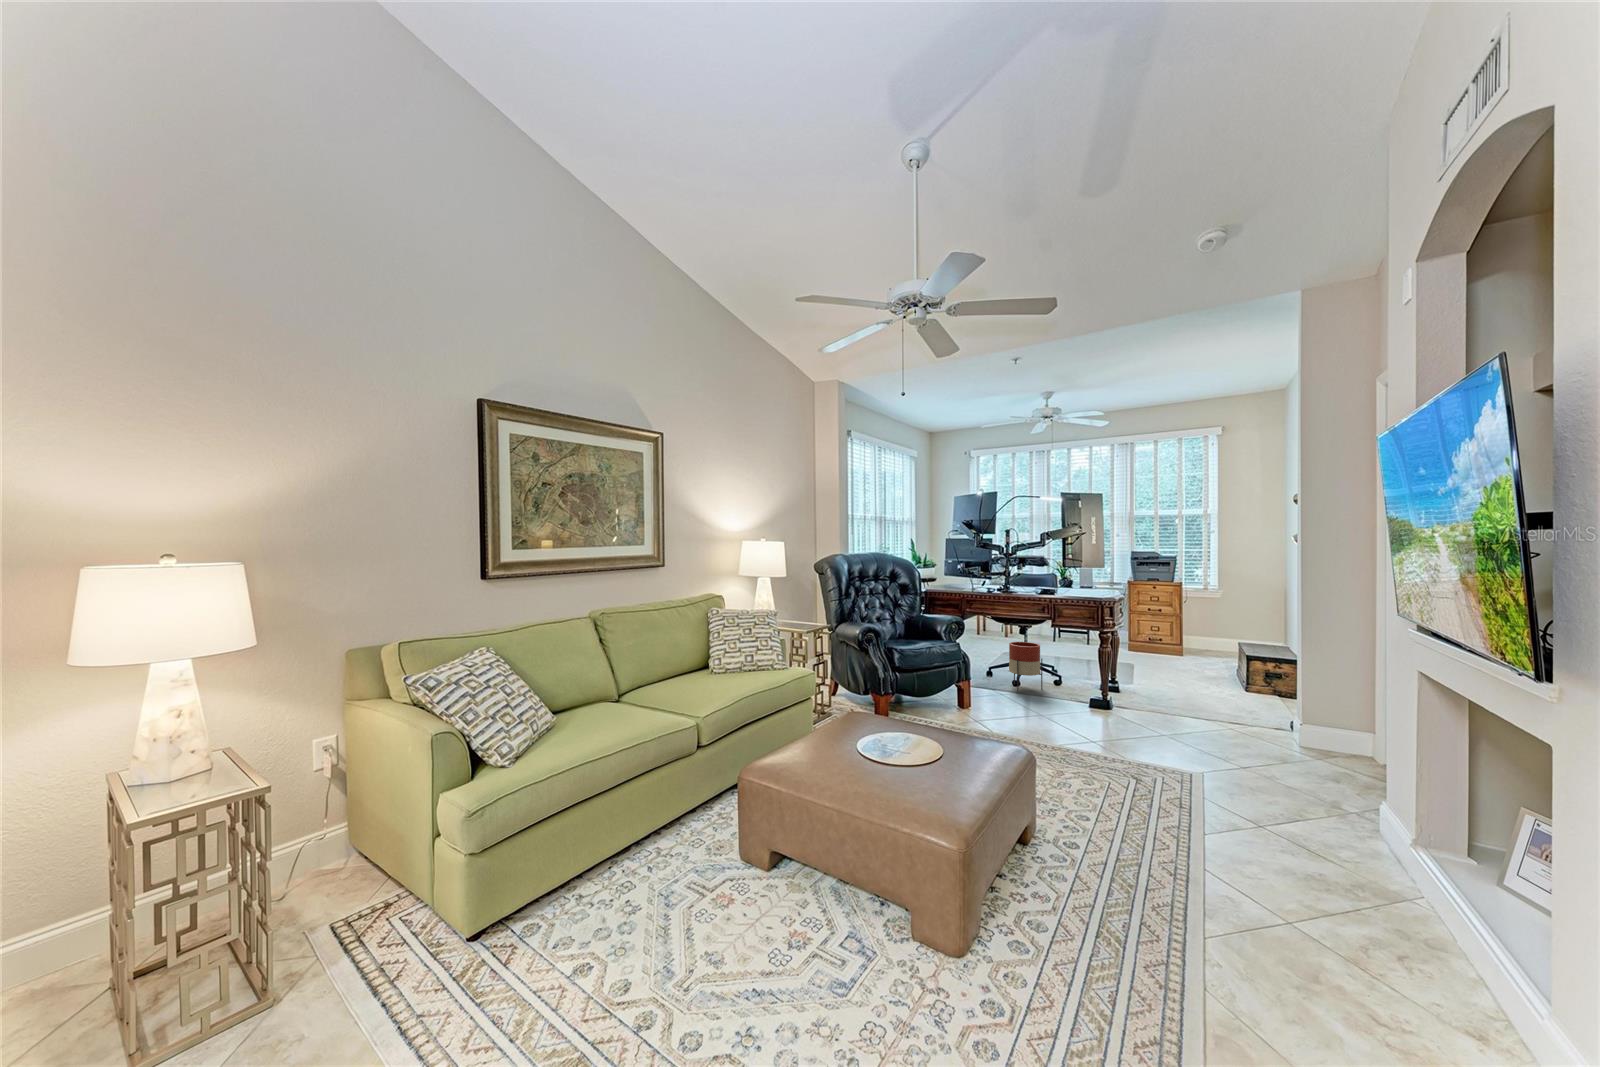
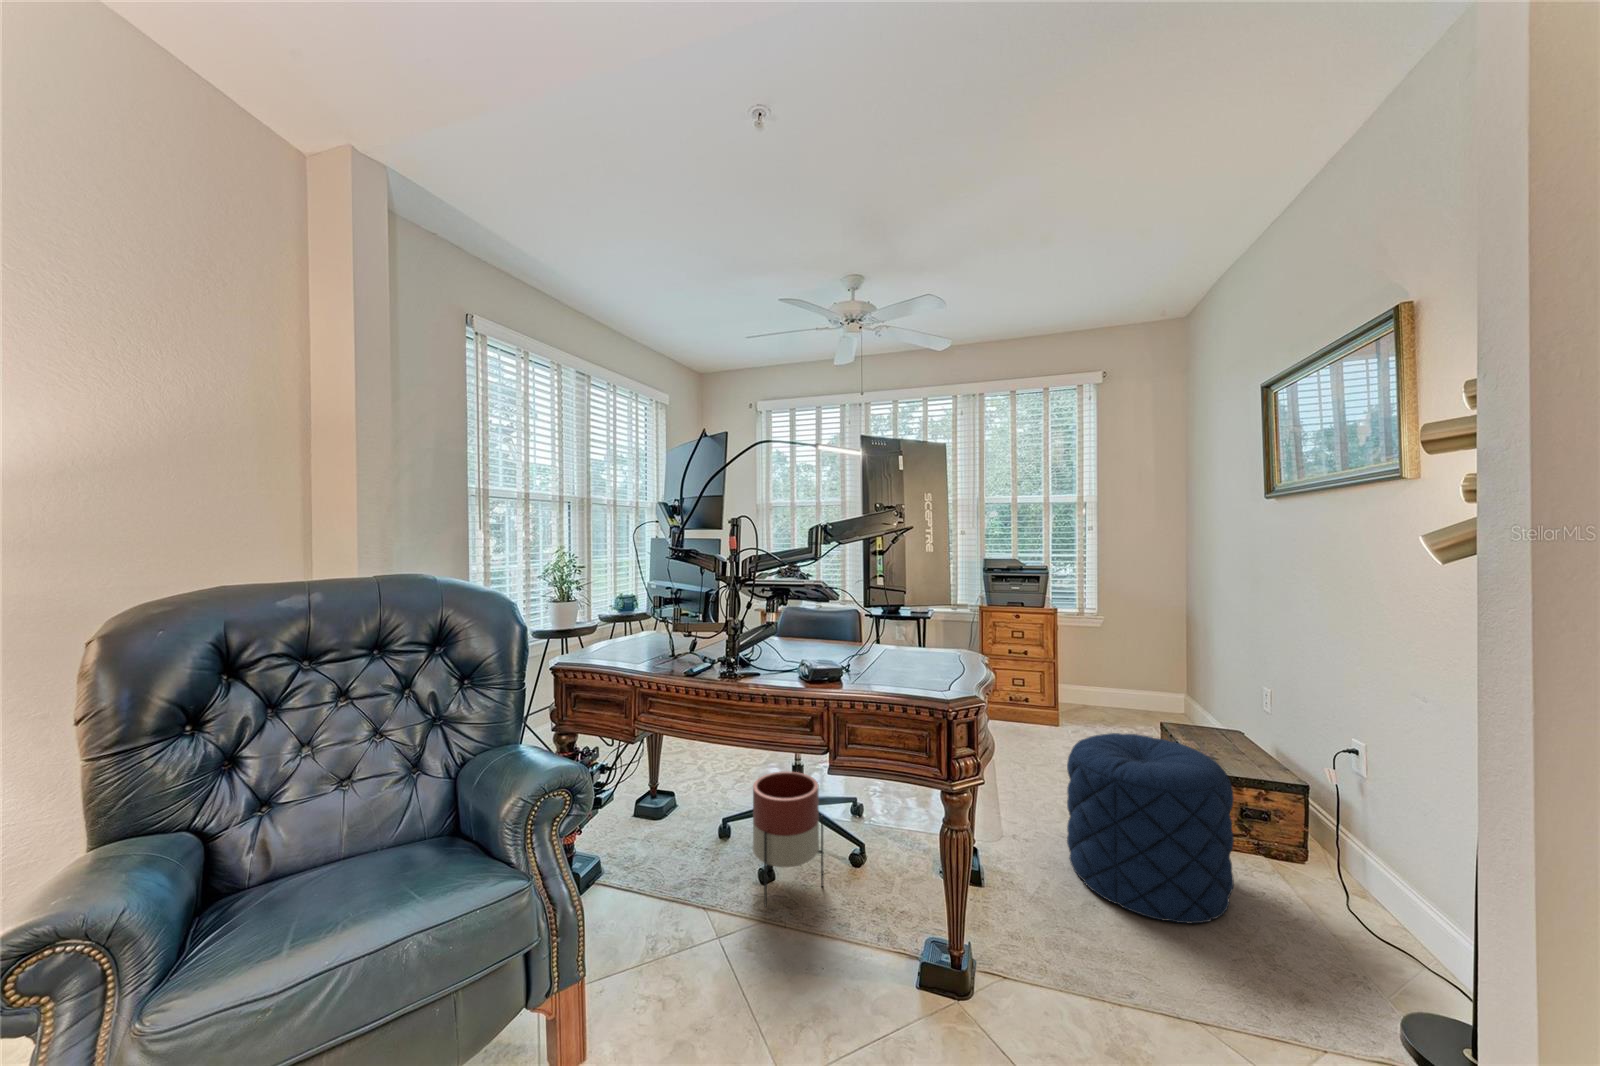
pouf: none [1166,633,1247,706] -> present [1067,733,1234,923]

